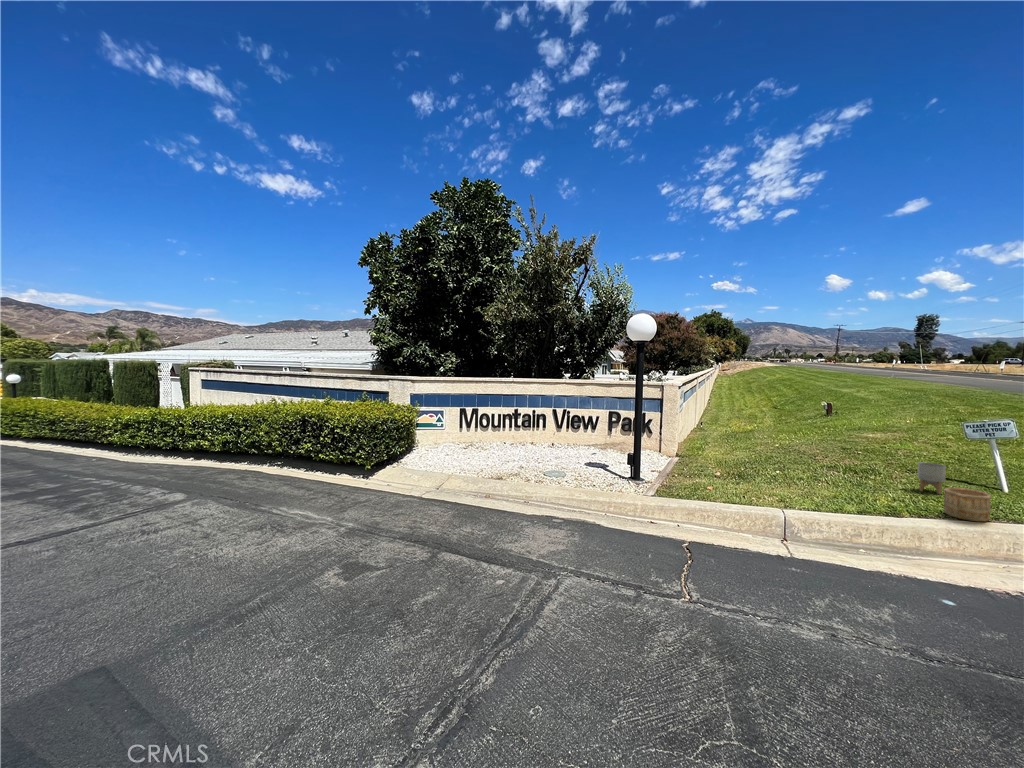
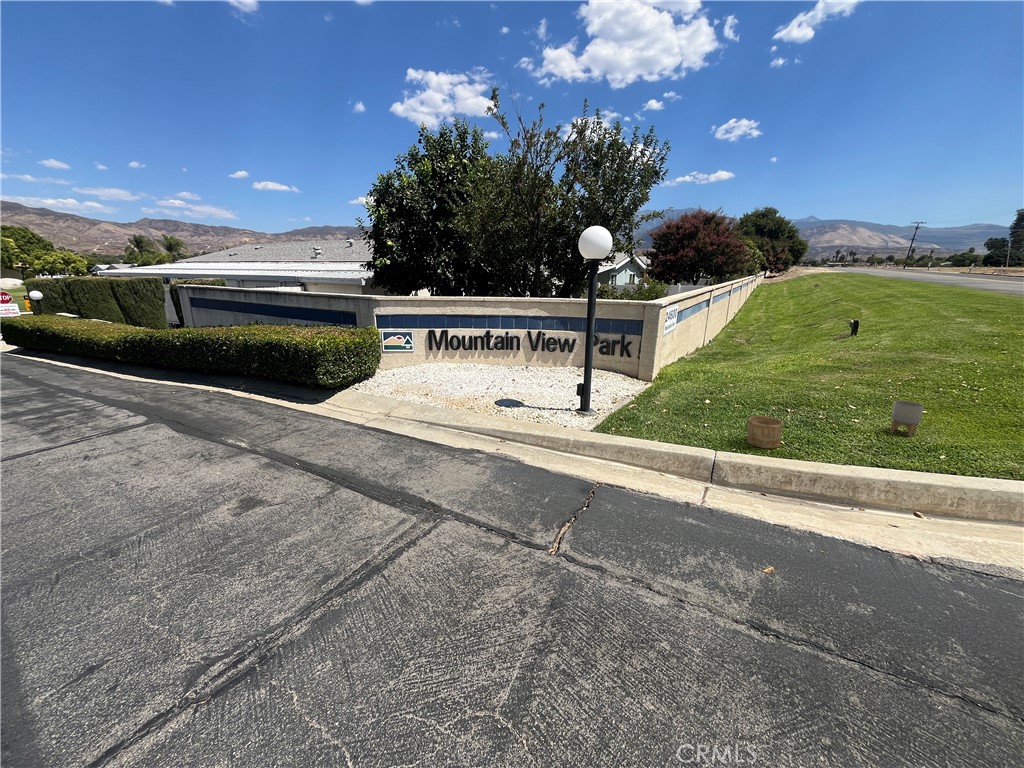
wooden bucket: present [944,487,992,522] -> present [747,416,784,448]

